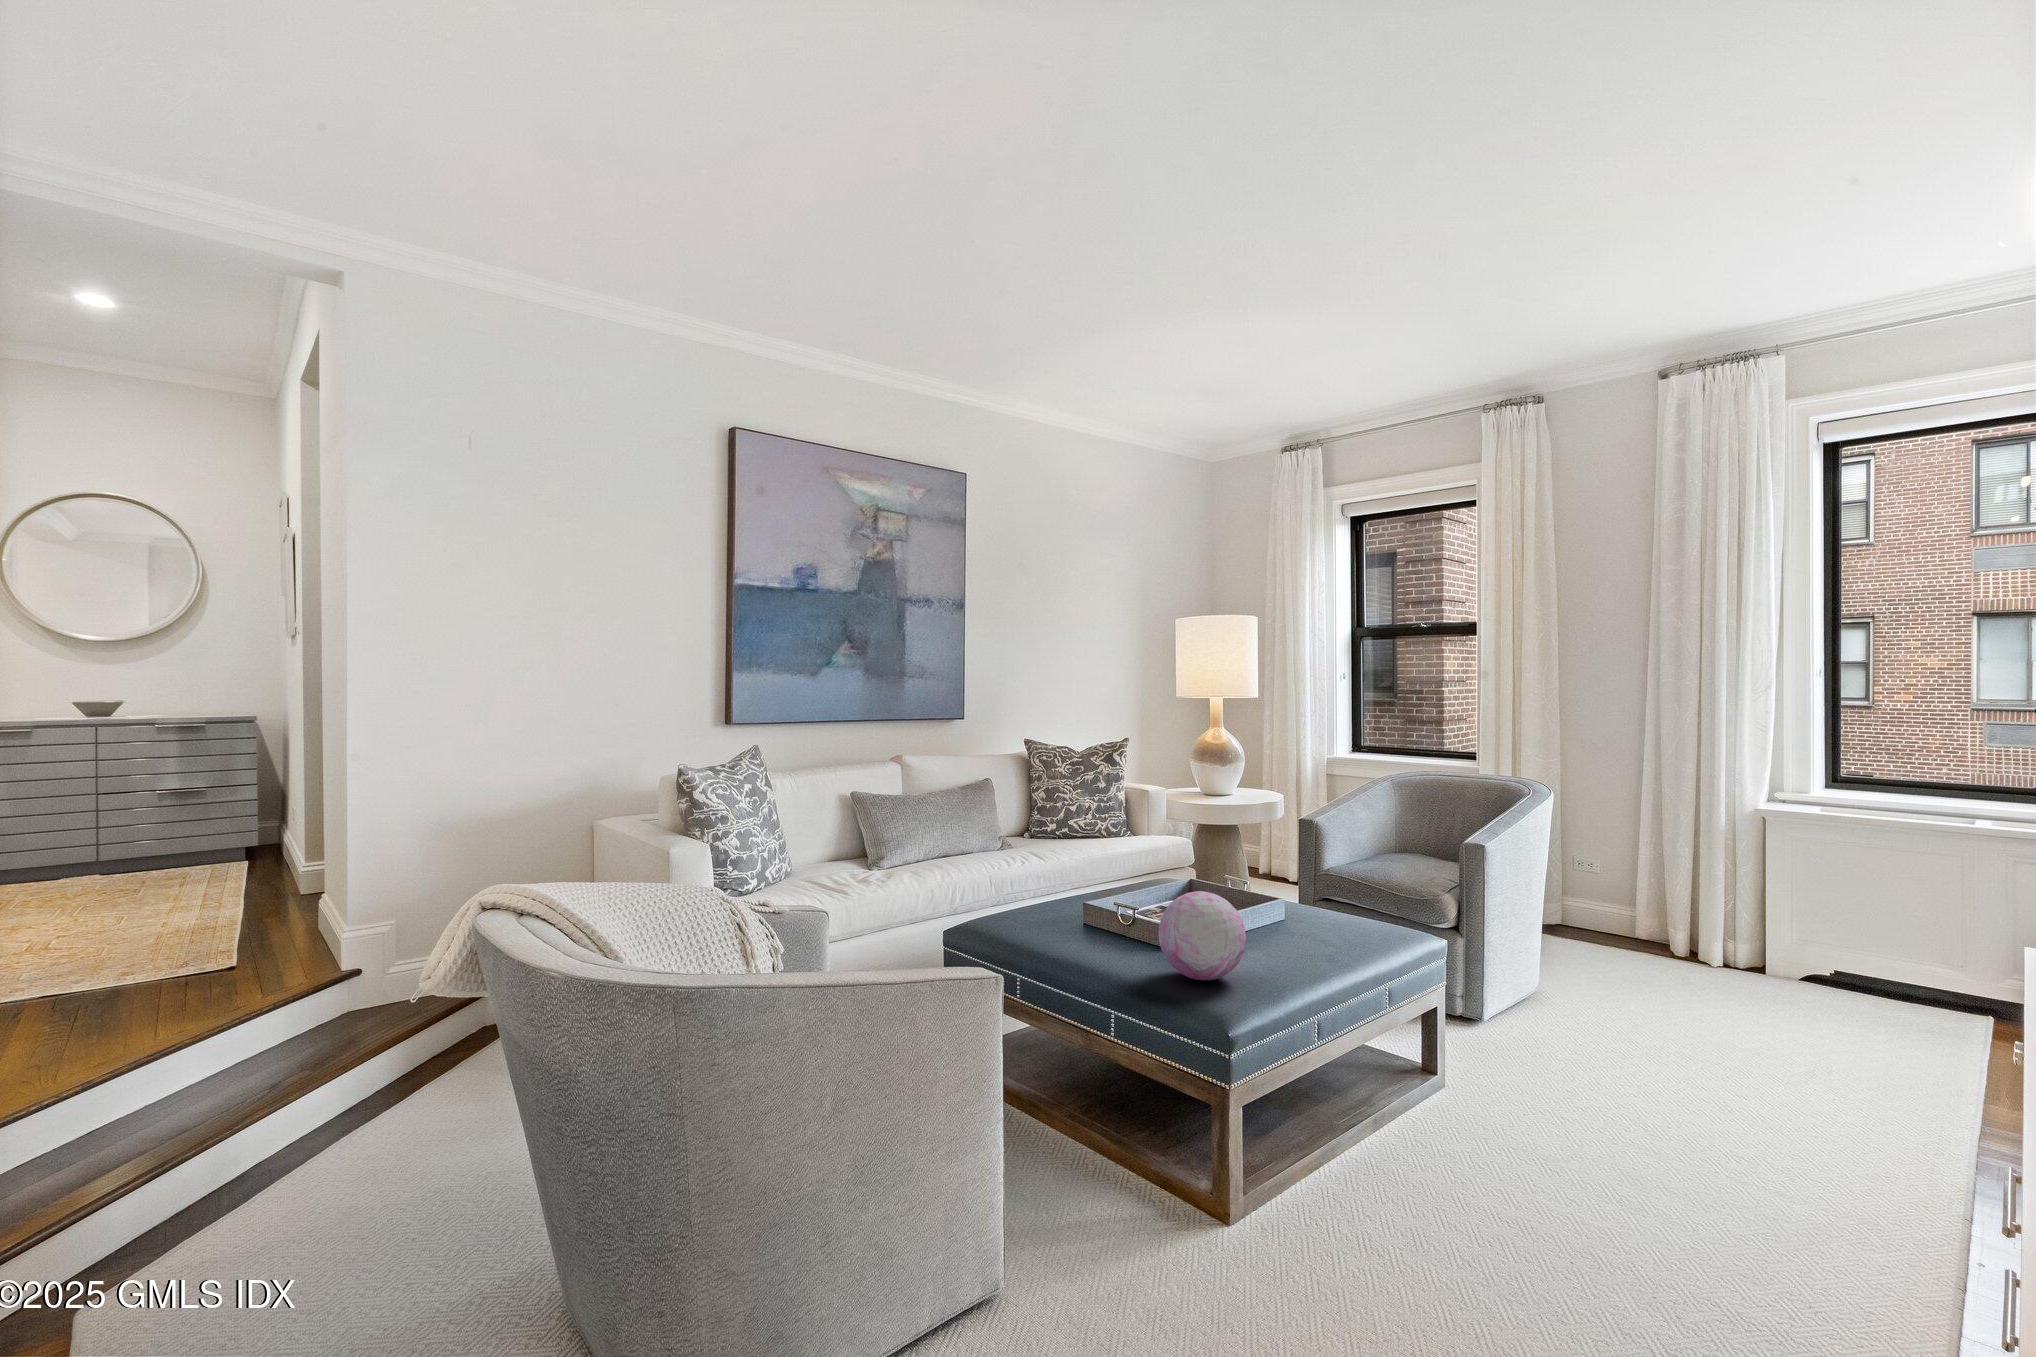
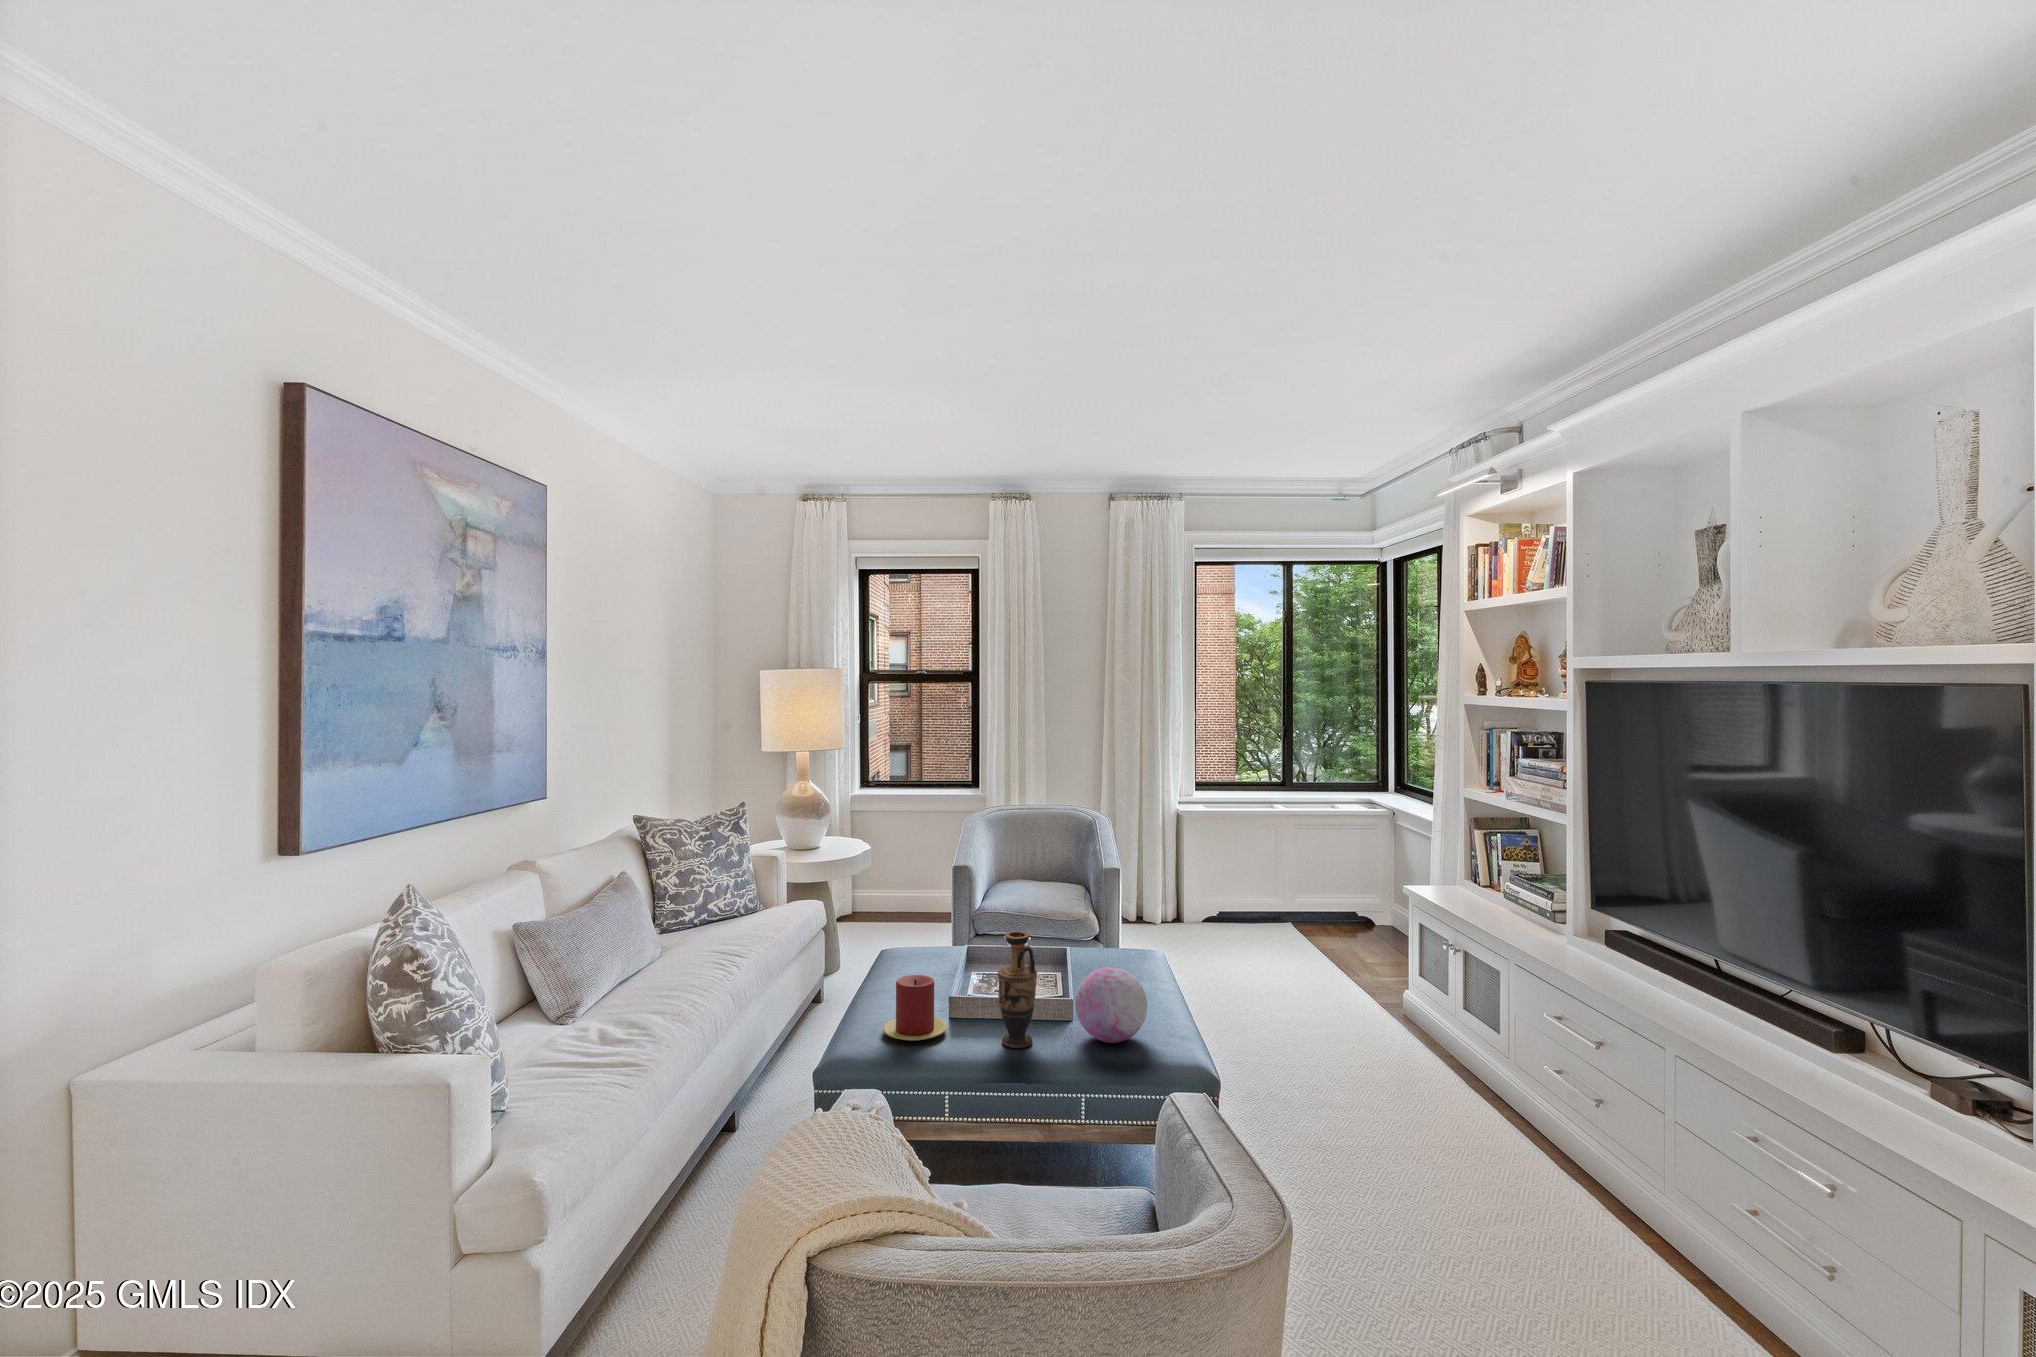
vase: none [1091,835,1134,960] -> present [998,931,1037,1048]
candle: none [1021,872,1084,934] -> present [883,975,947,1041]

